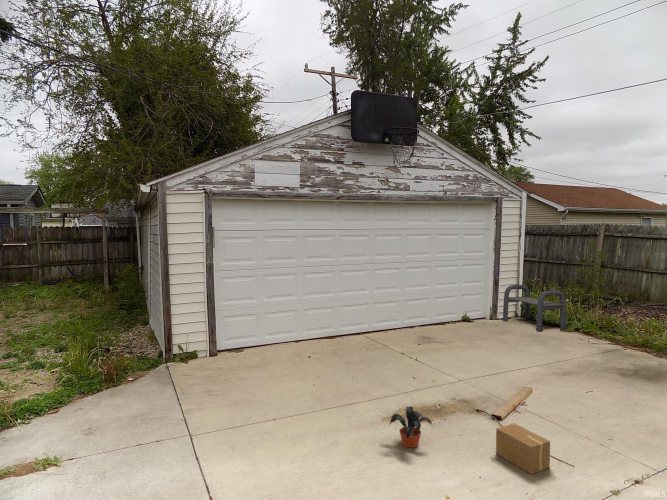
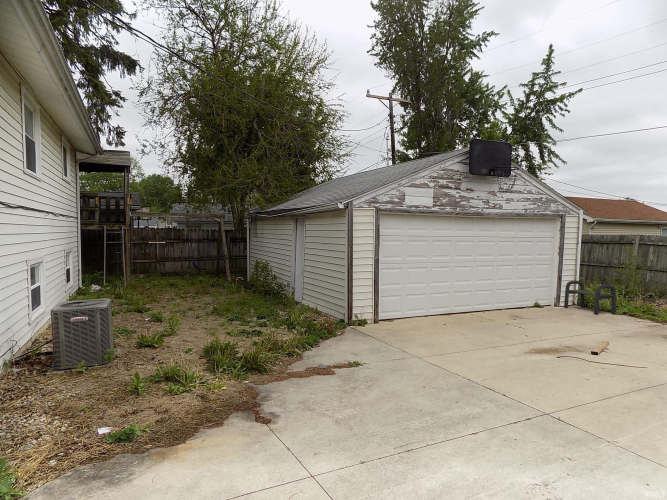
potted plant: present [390,407,432,448] -> none [543,342,571,364]
cardboard box: present [496,423,550,474] -> none [609,351,643,374]

